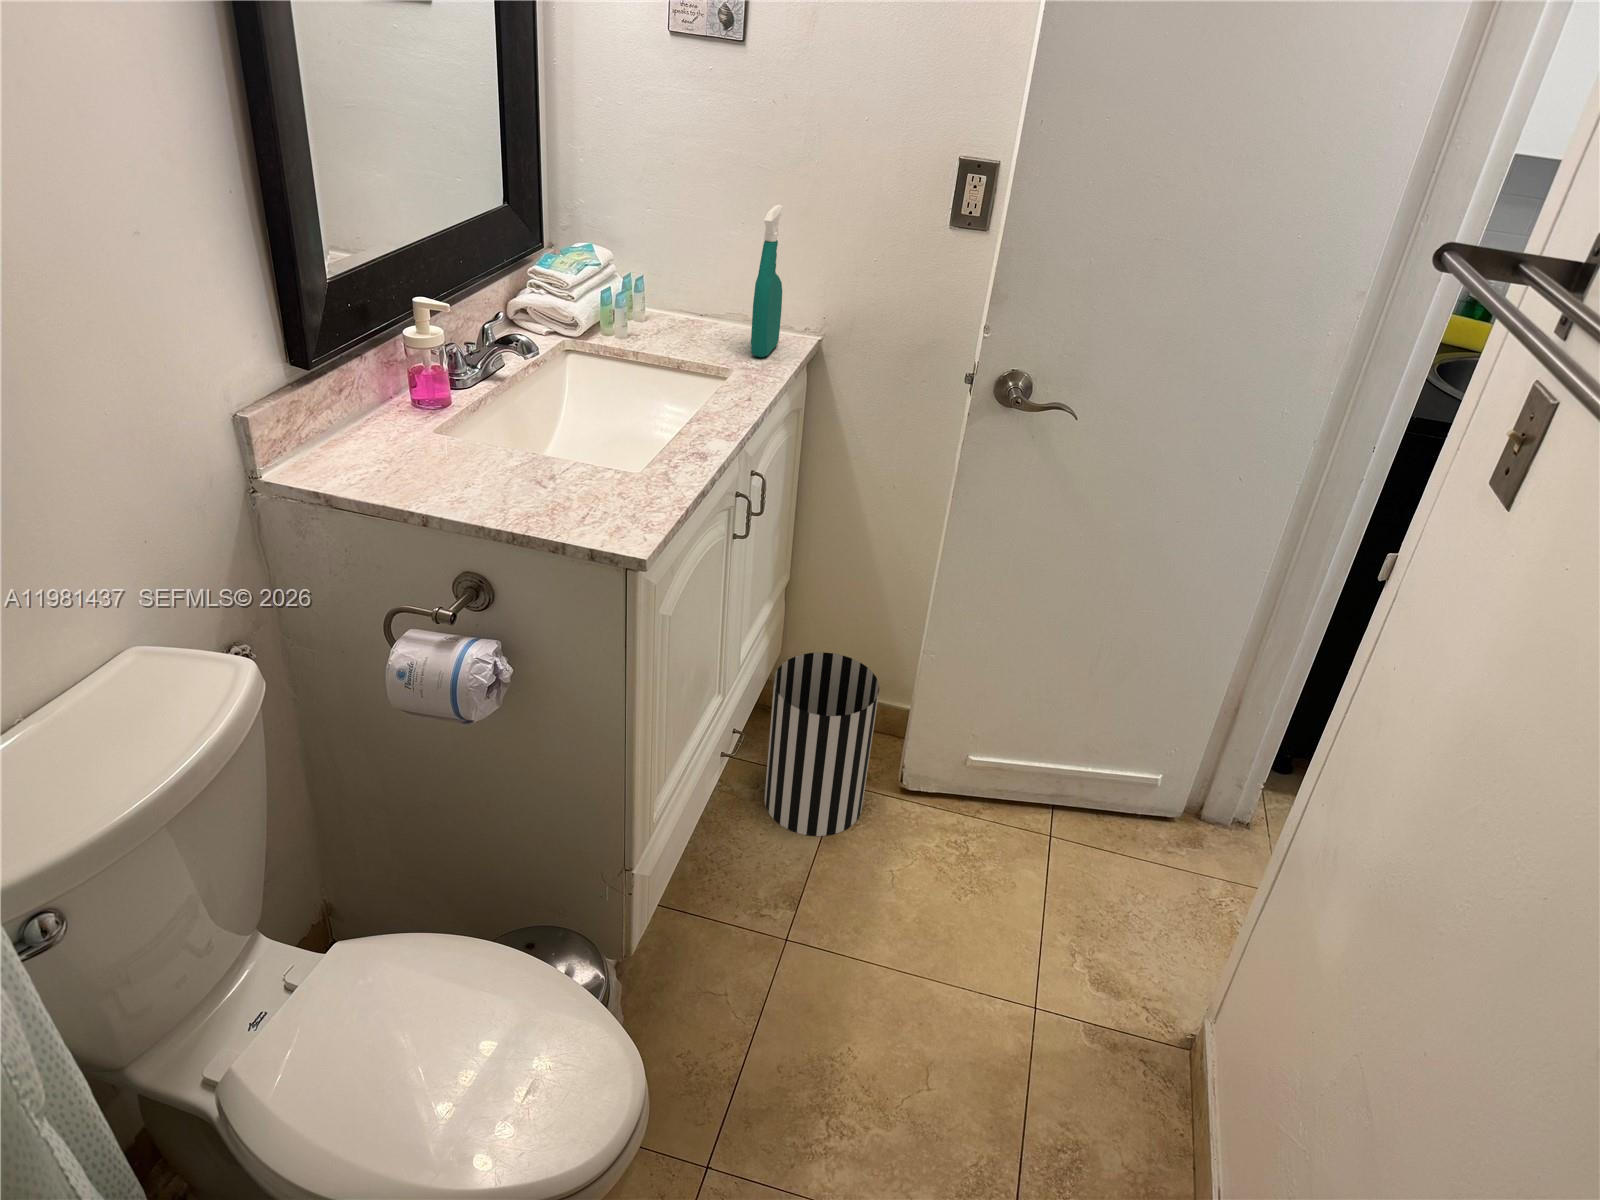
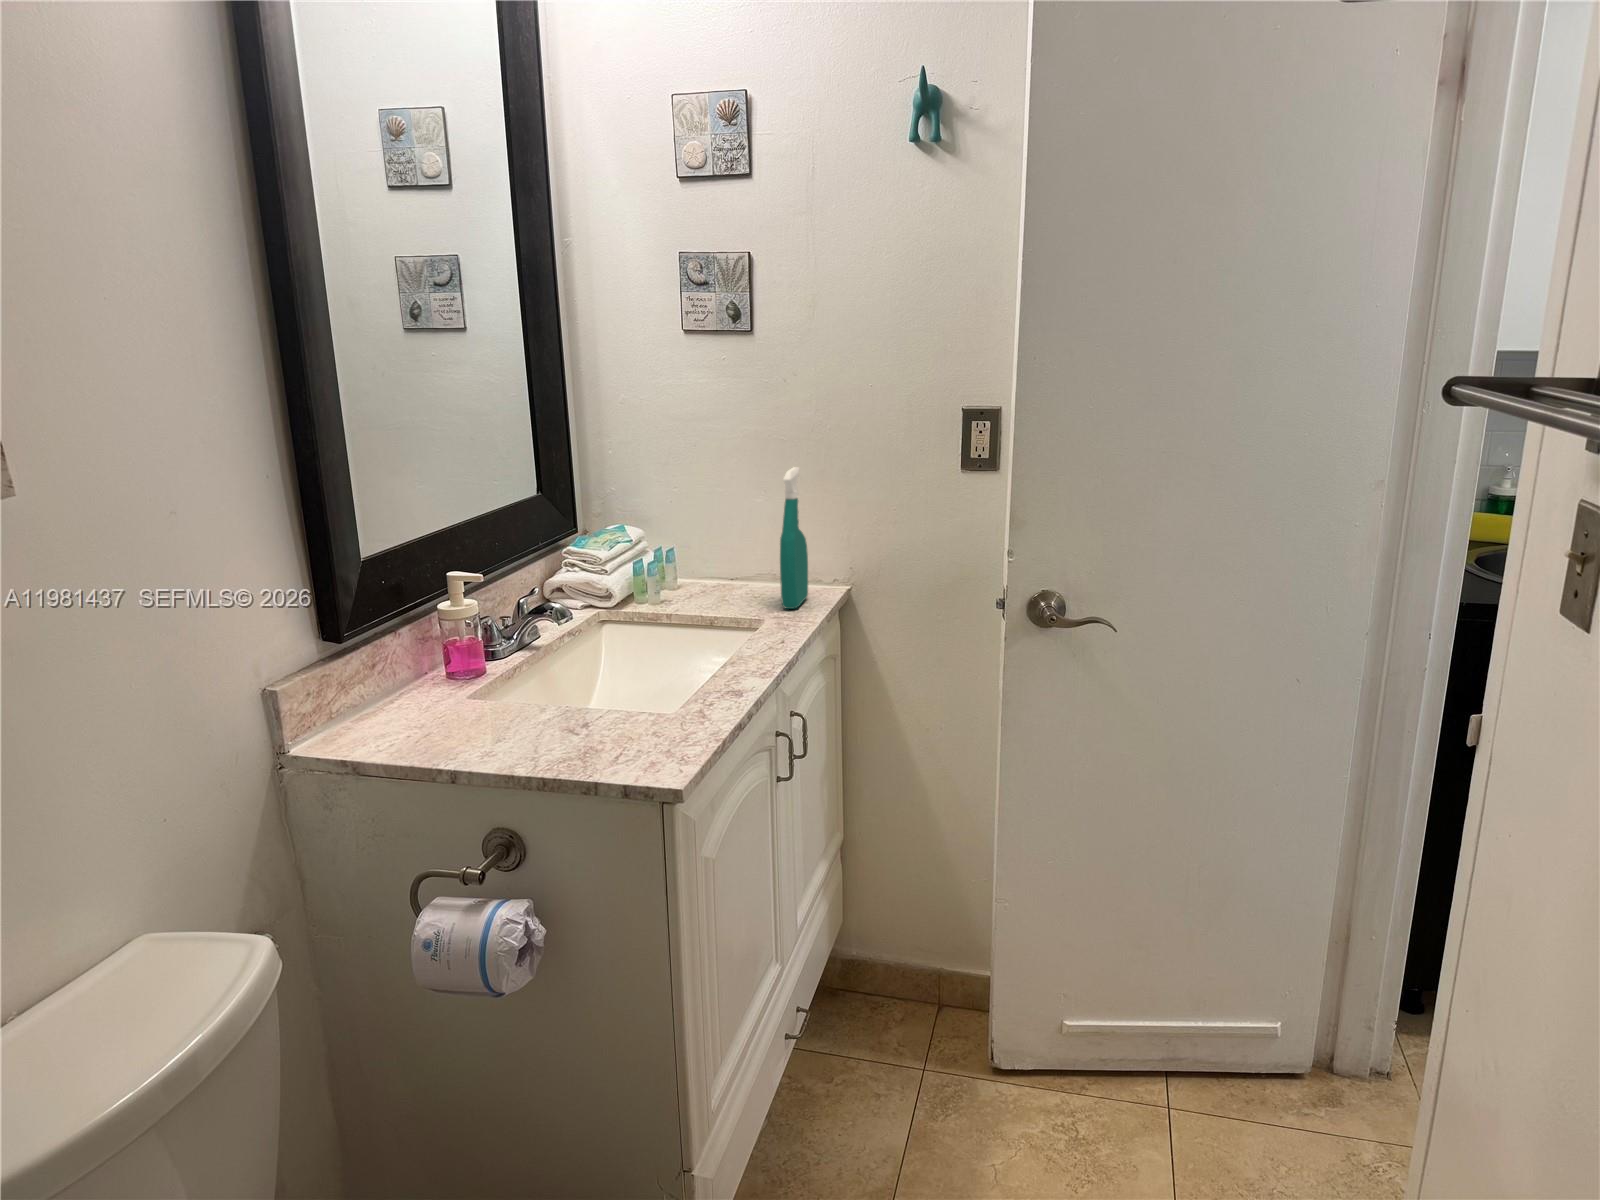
wastebasket: present [765,652,879,836] -> none [837,911,951,1128]

